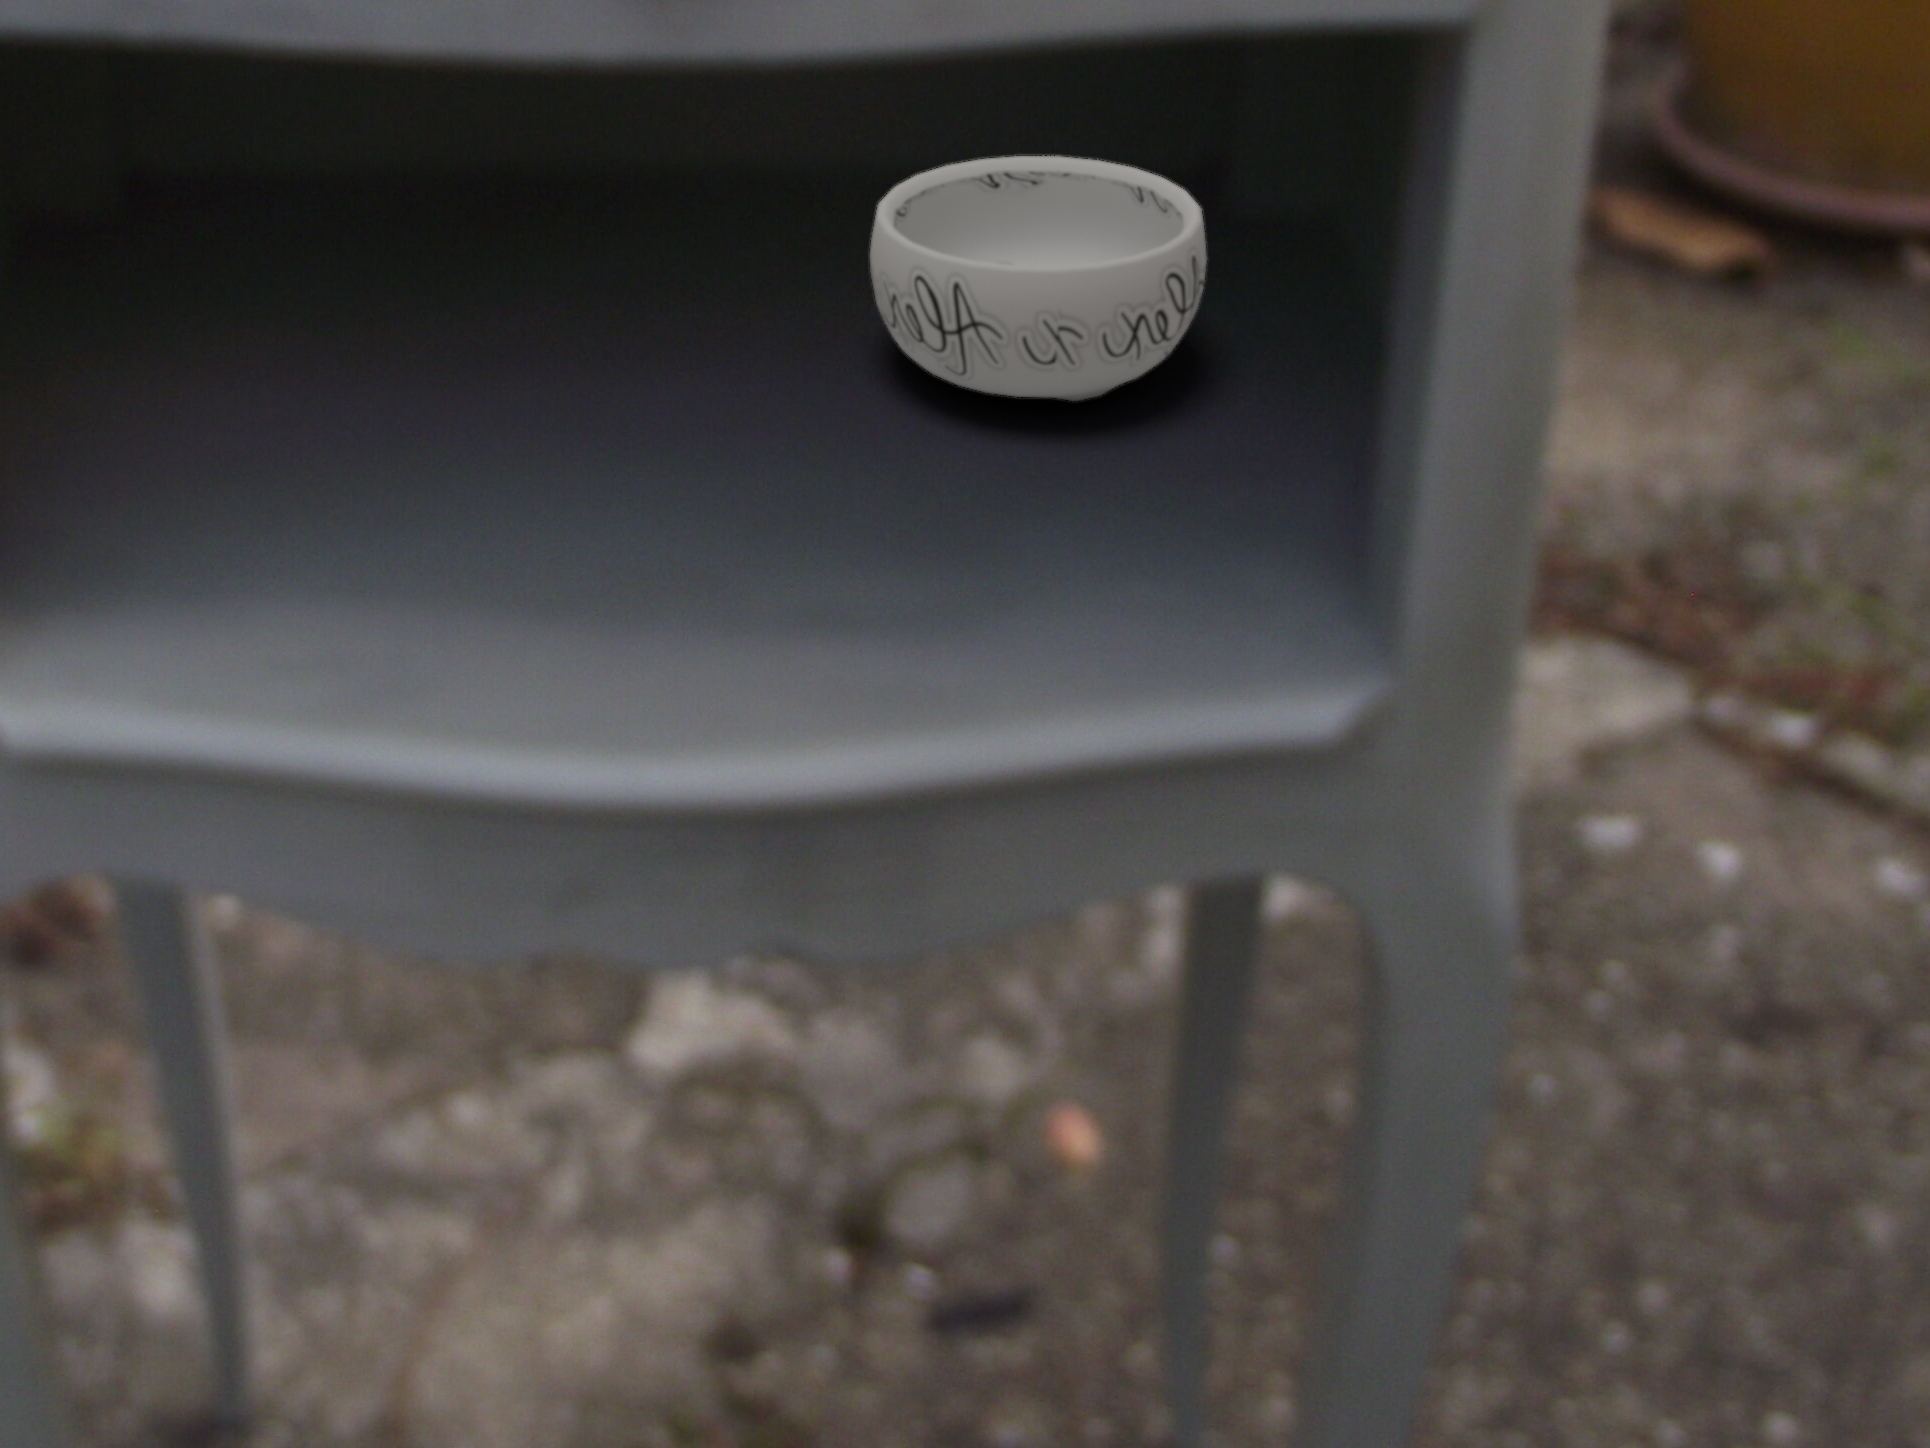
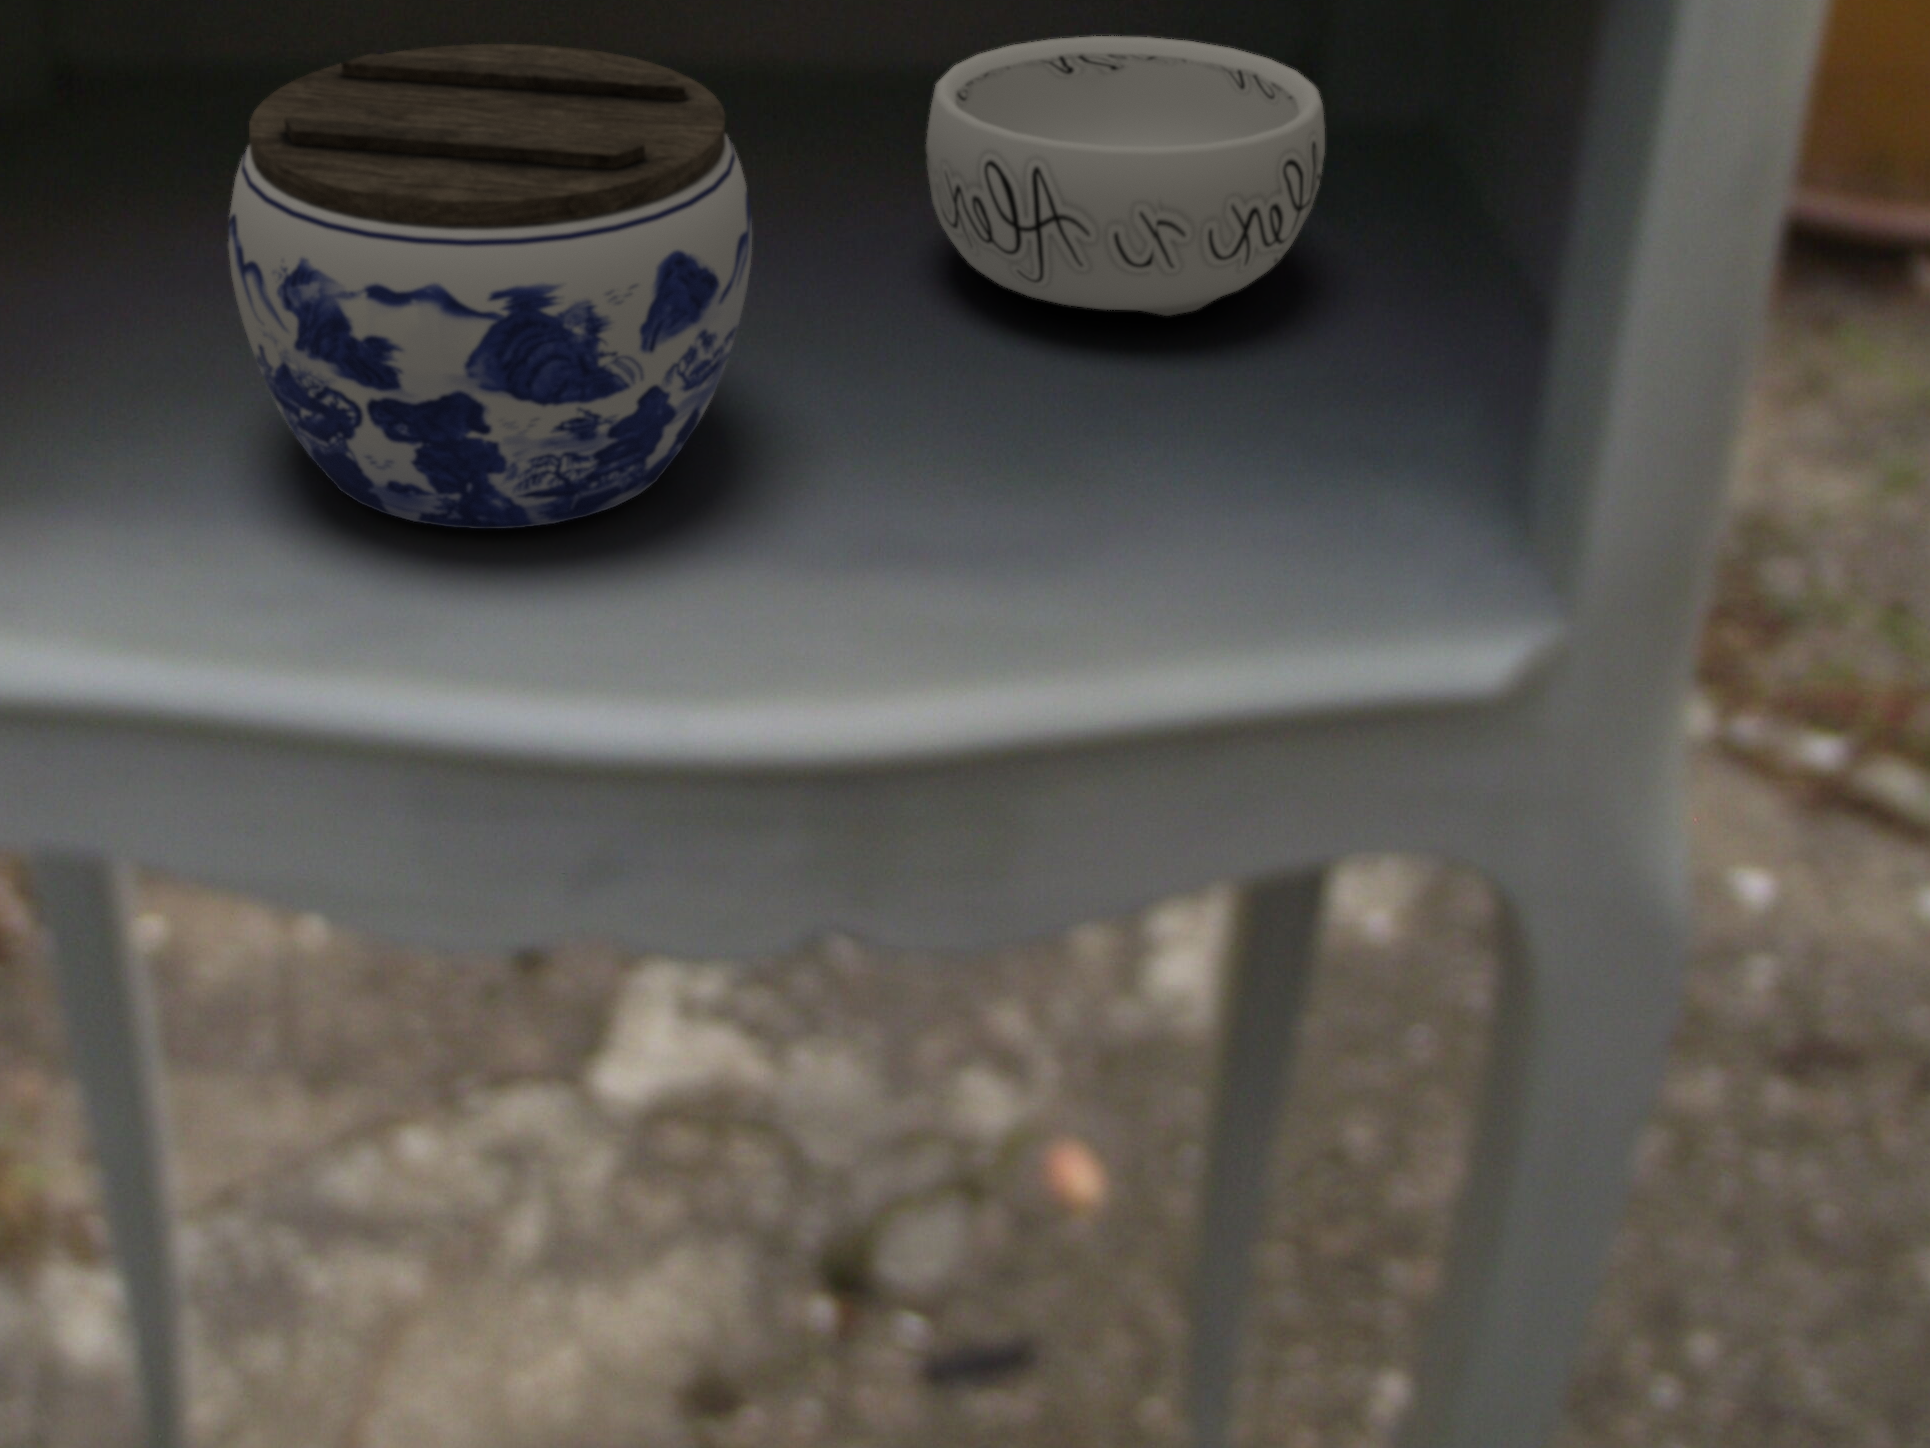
jar: none [278,190,710,600] -> present [228,44,752,529]

